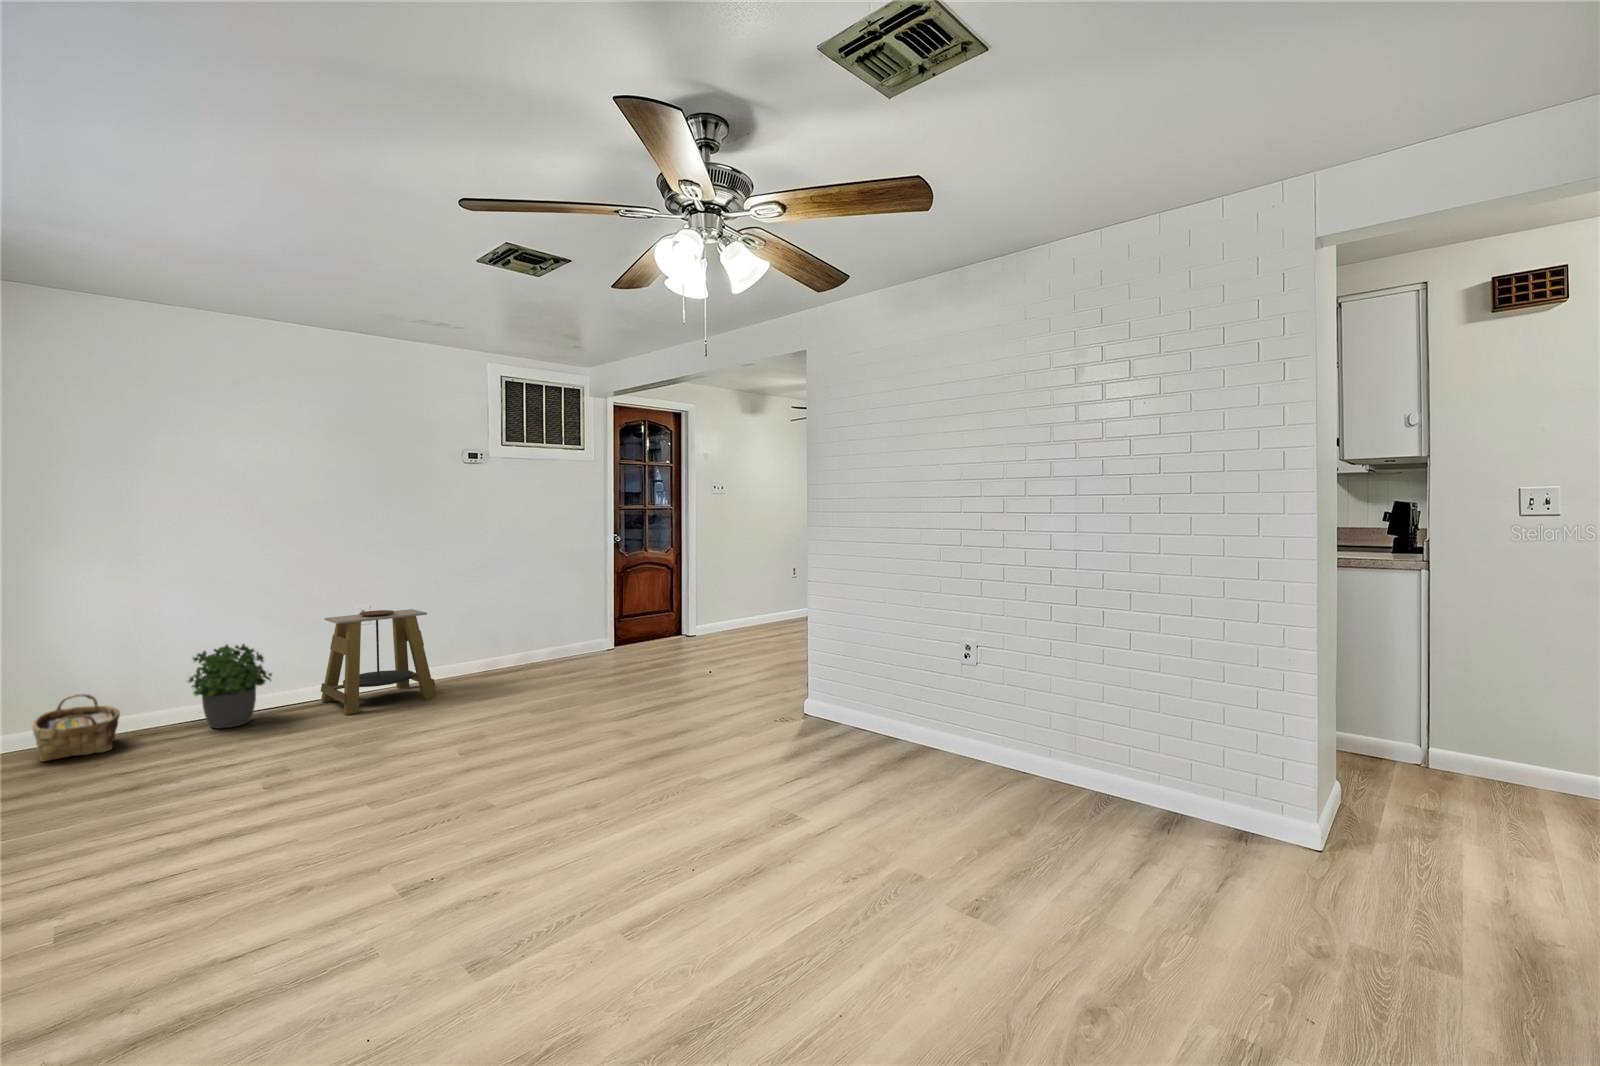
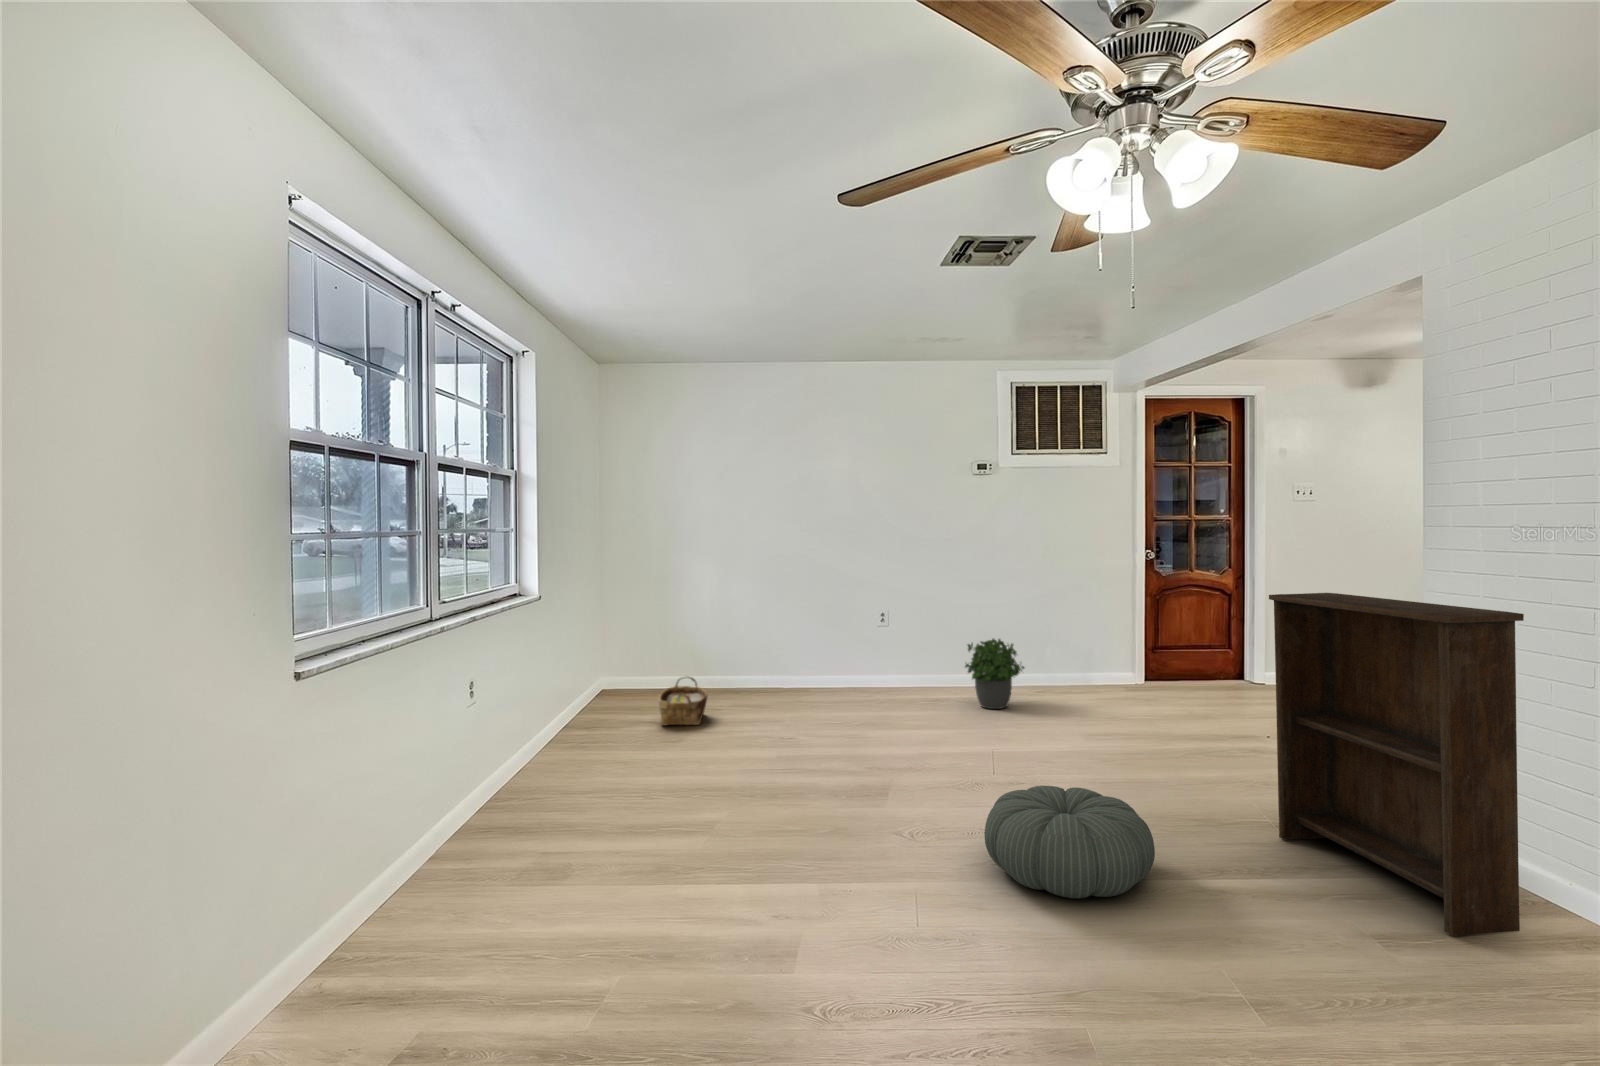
bookshelf: none [728,557,862,757] -> present [1269,593,1524,936]
side table: present [321,609,436,715] -> none [846,627,938,725]
potted plant: present [188,644,272,728] -> present [965,639,1024,709]
pouf: none [536,717,667,800] -> present [984,786,1155,898]

